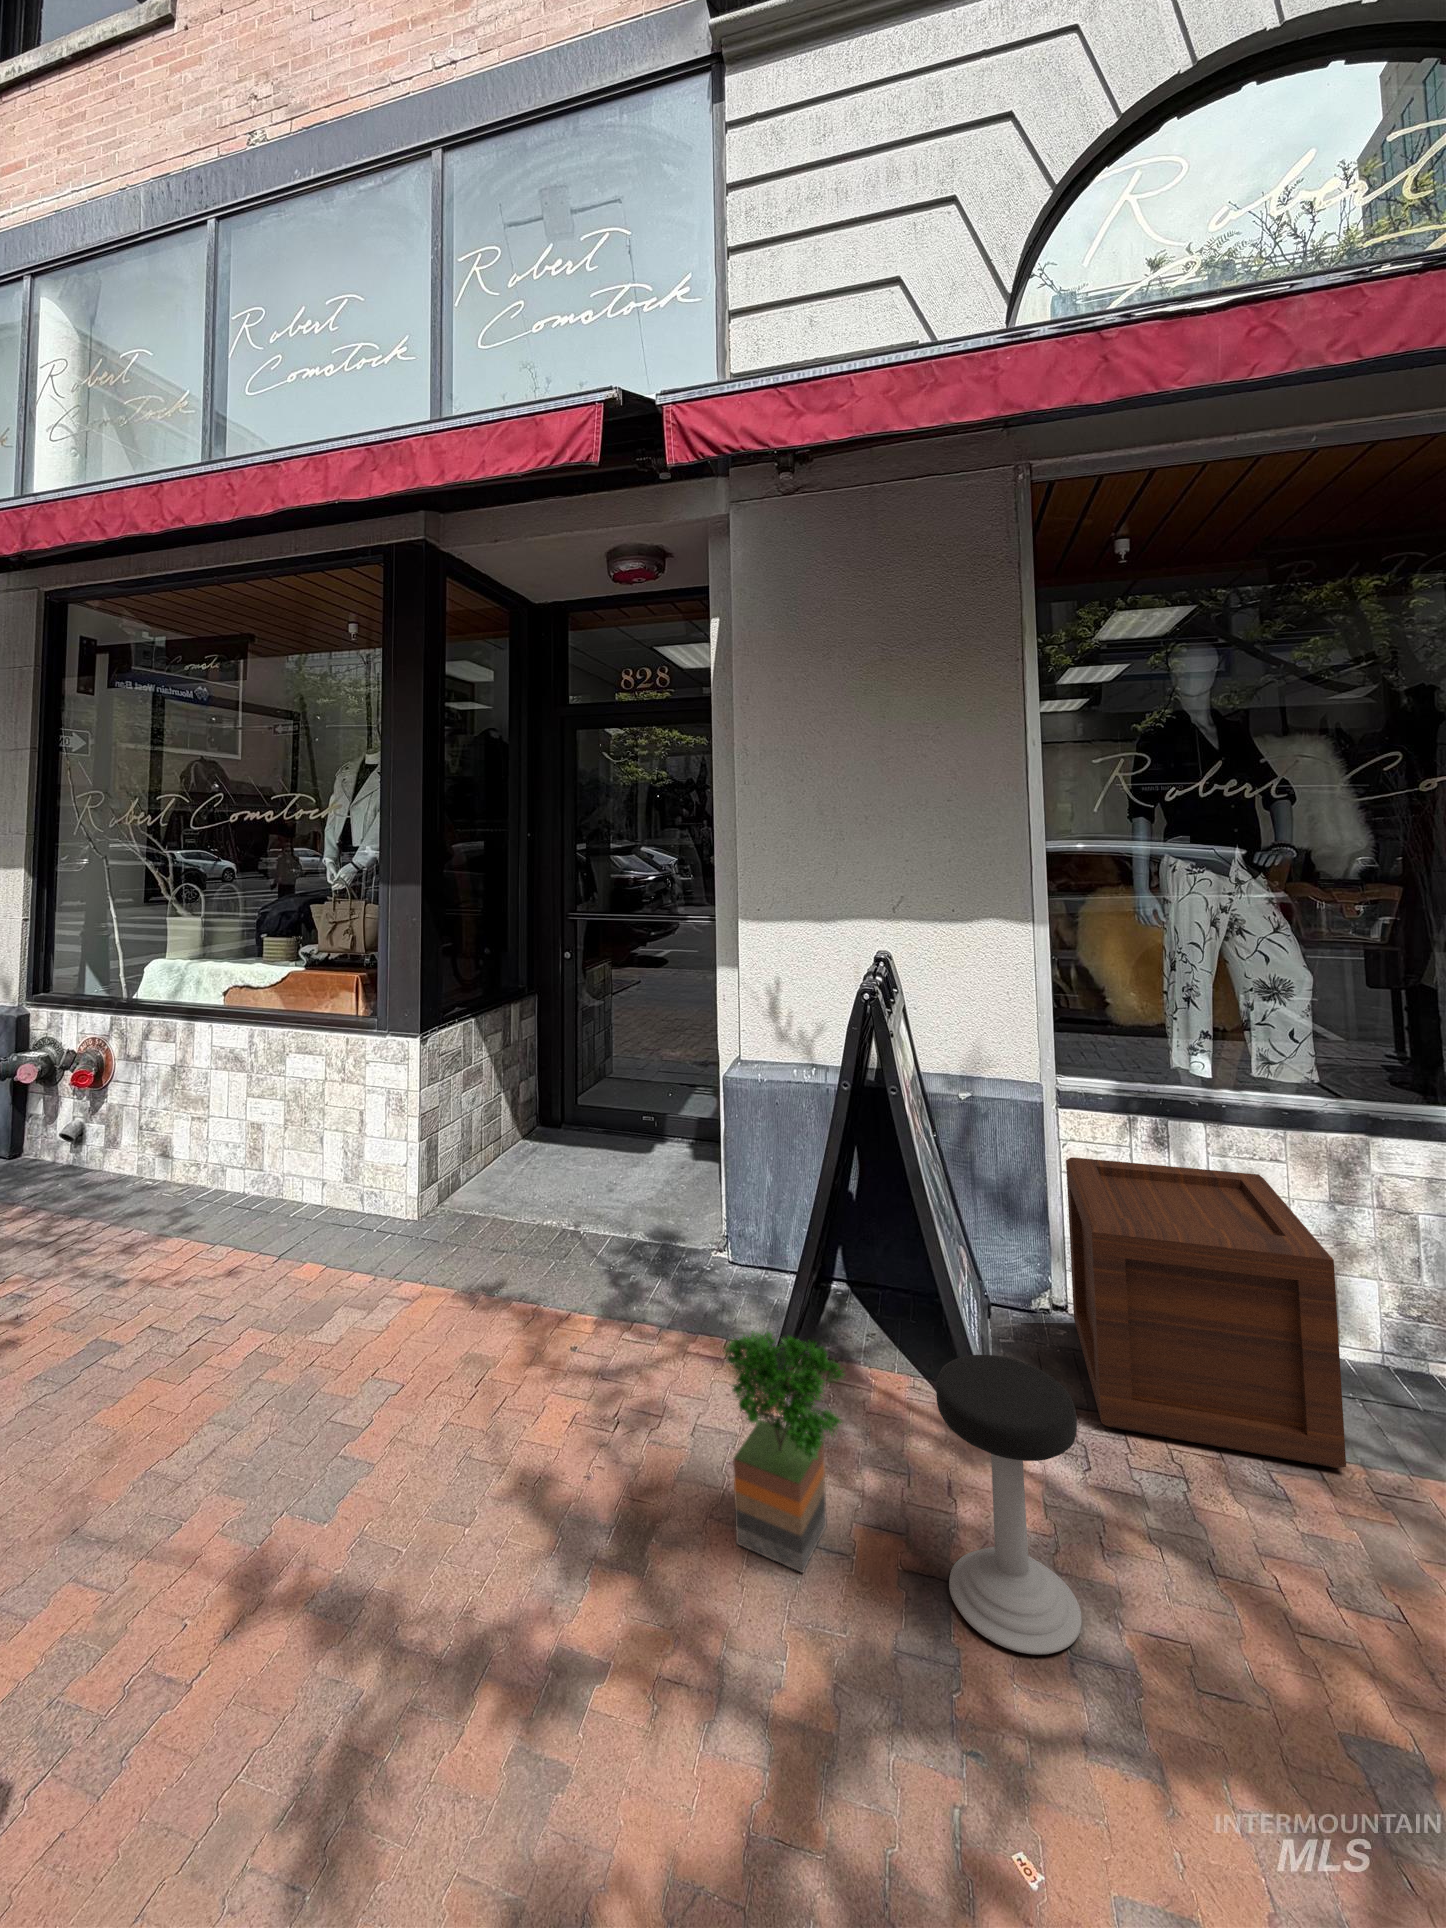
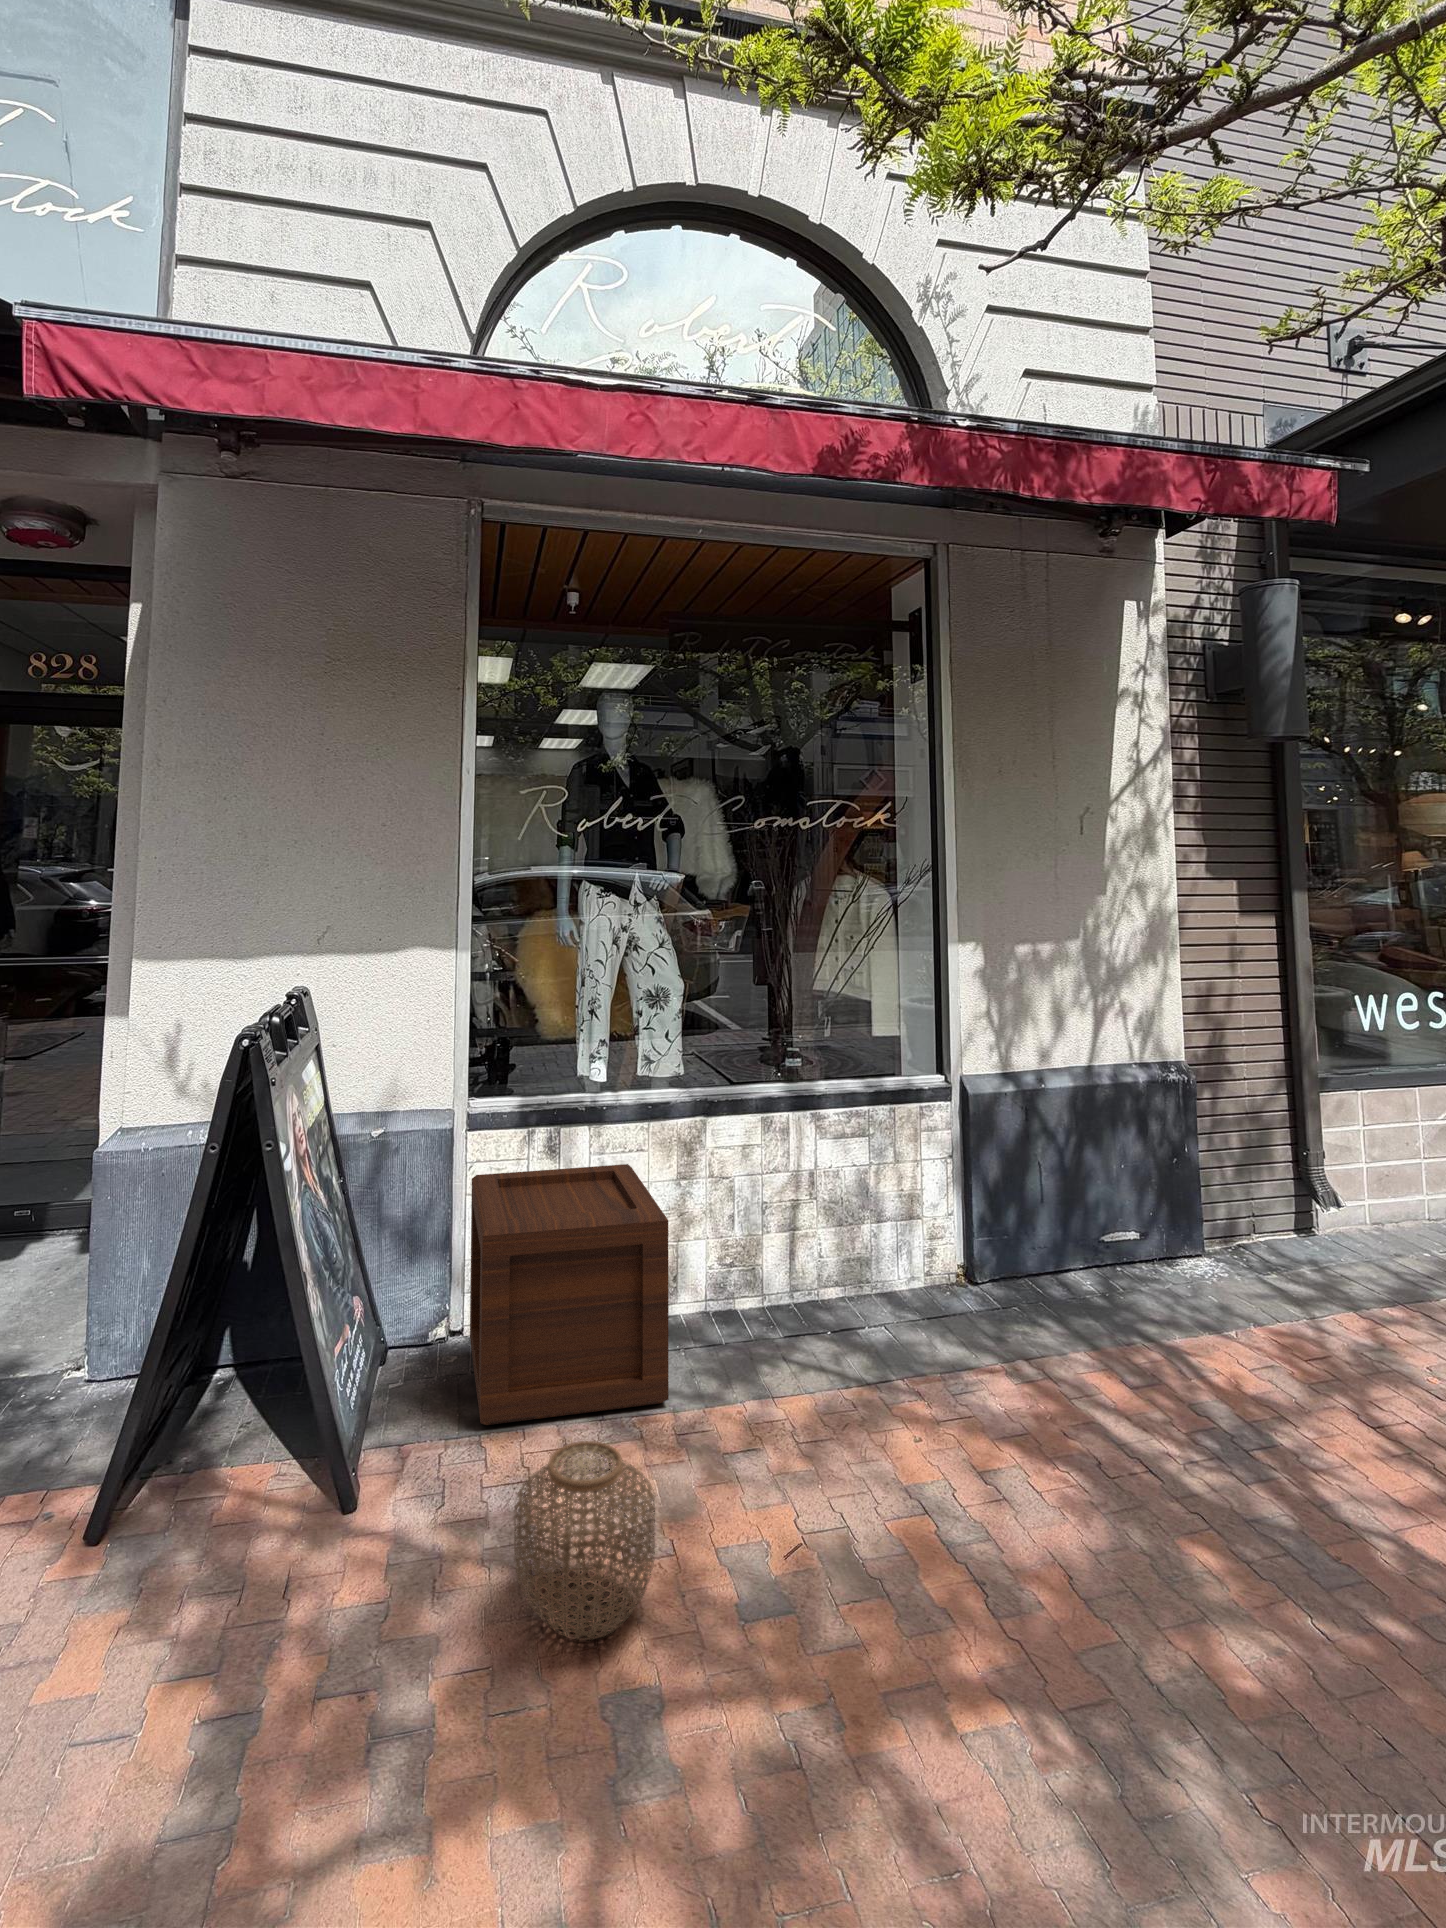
potted tree: present [725,1331,845,1572] -> none [63,1404,217,1675]
stool: present [936,1355,1082,1654] -> none [312,1367,444,1657]
woven basket: none [1172,1509,1373,1755] -> present [514,1441,655,1640]

